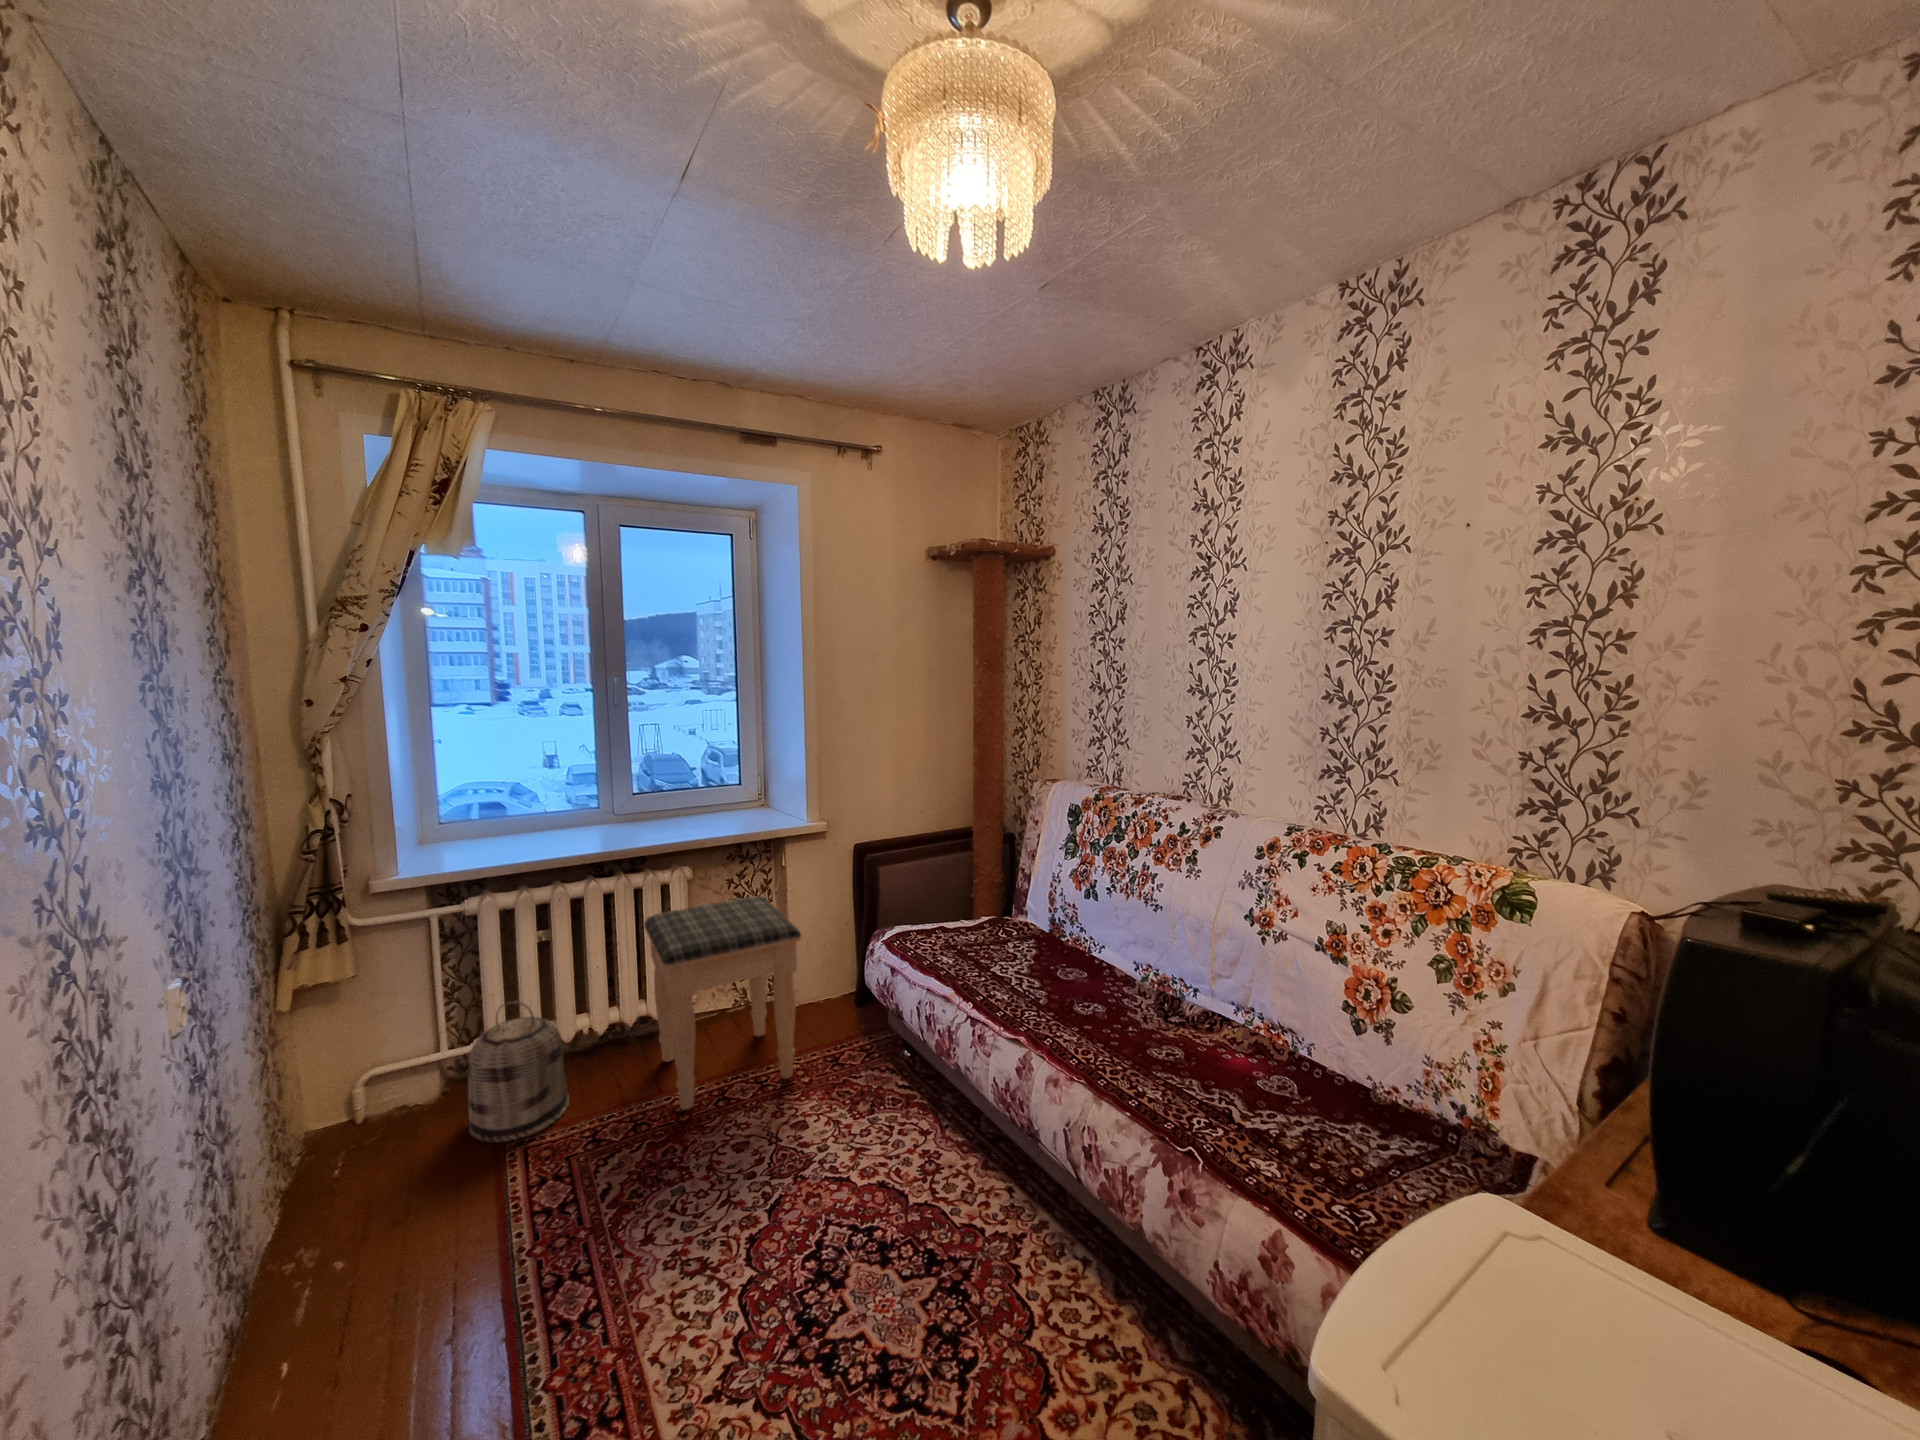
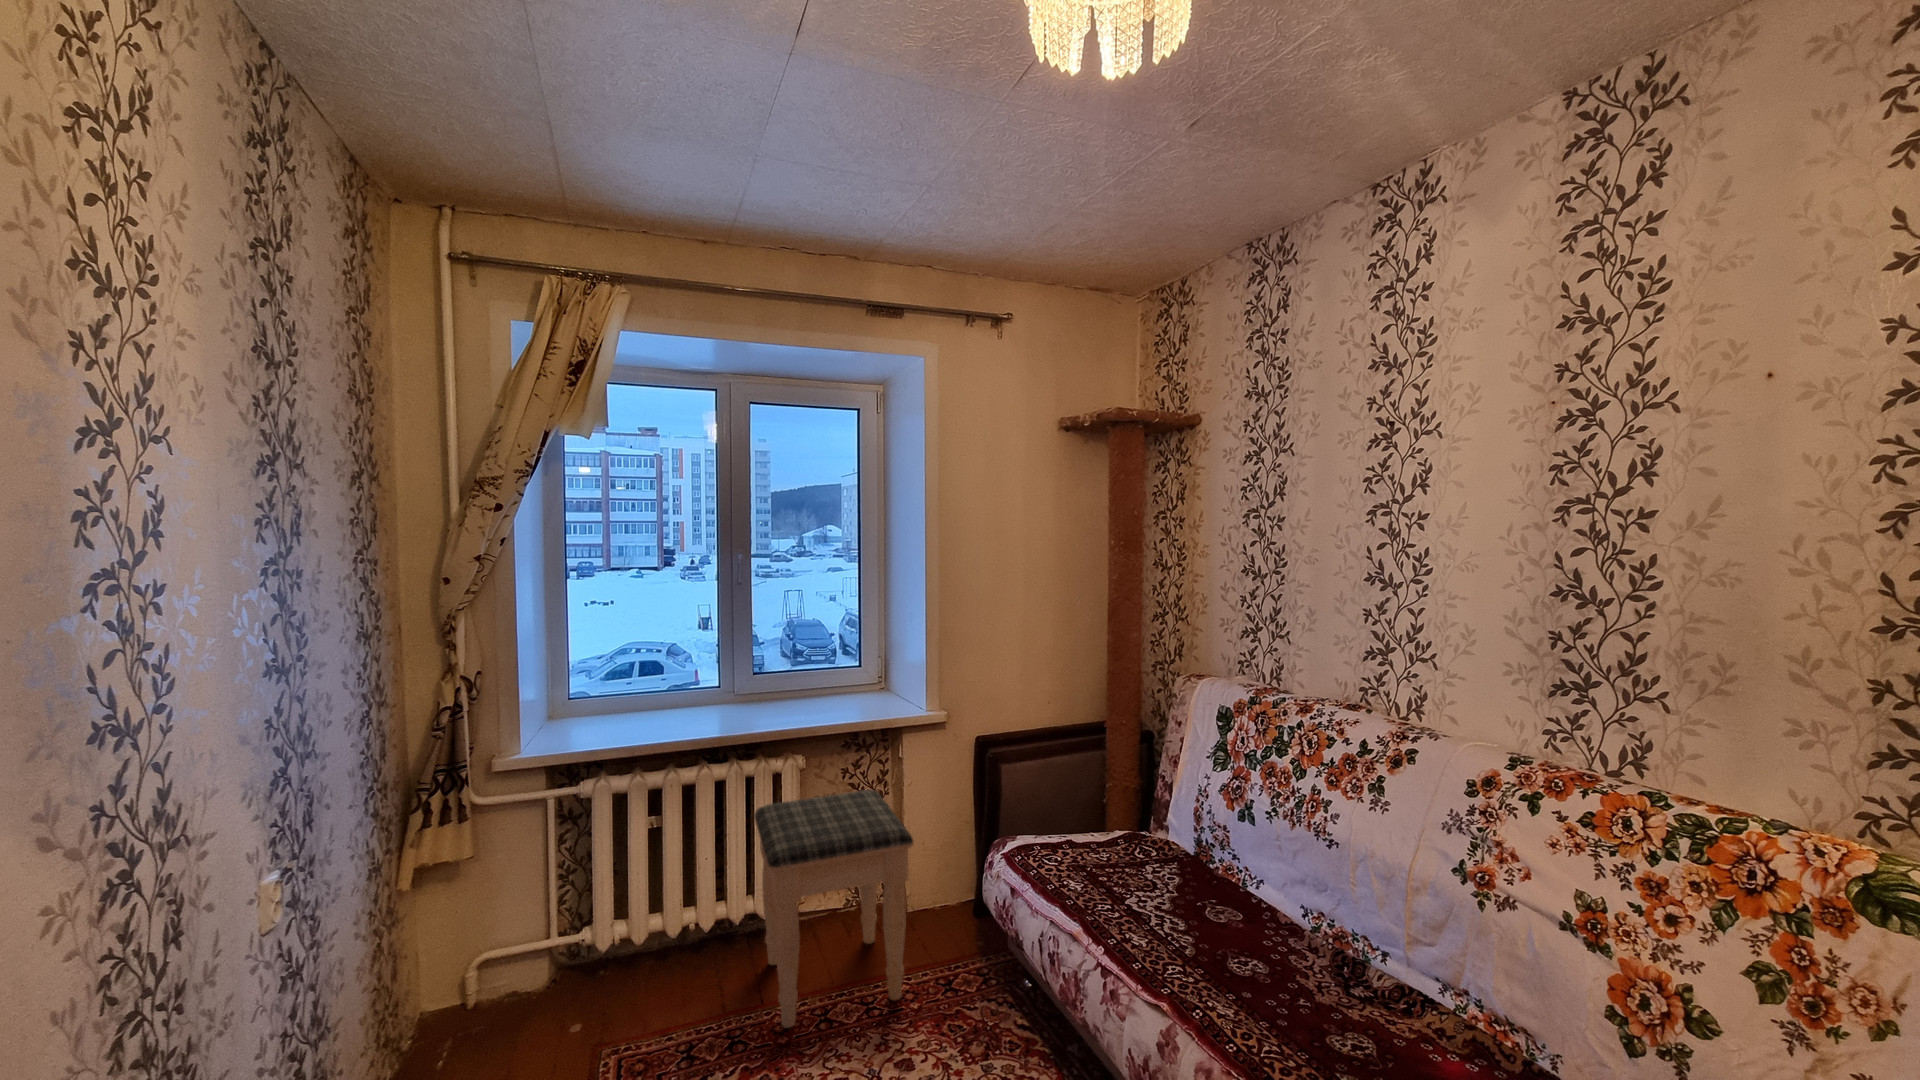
basket: present [468,1001,569,1143] -> none [573,892,672,1045]

